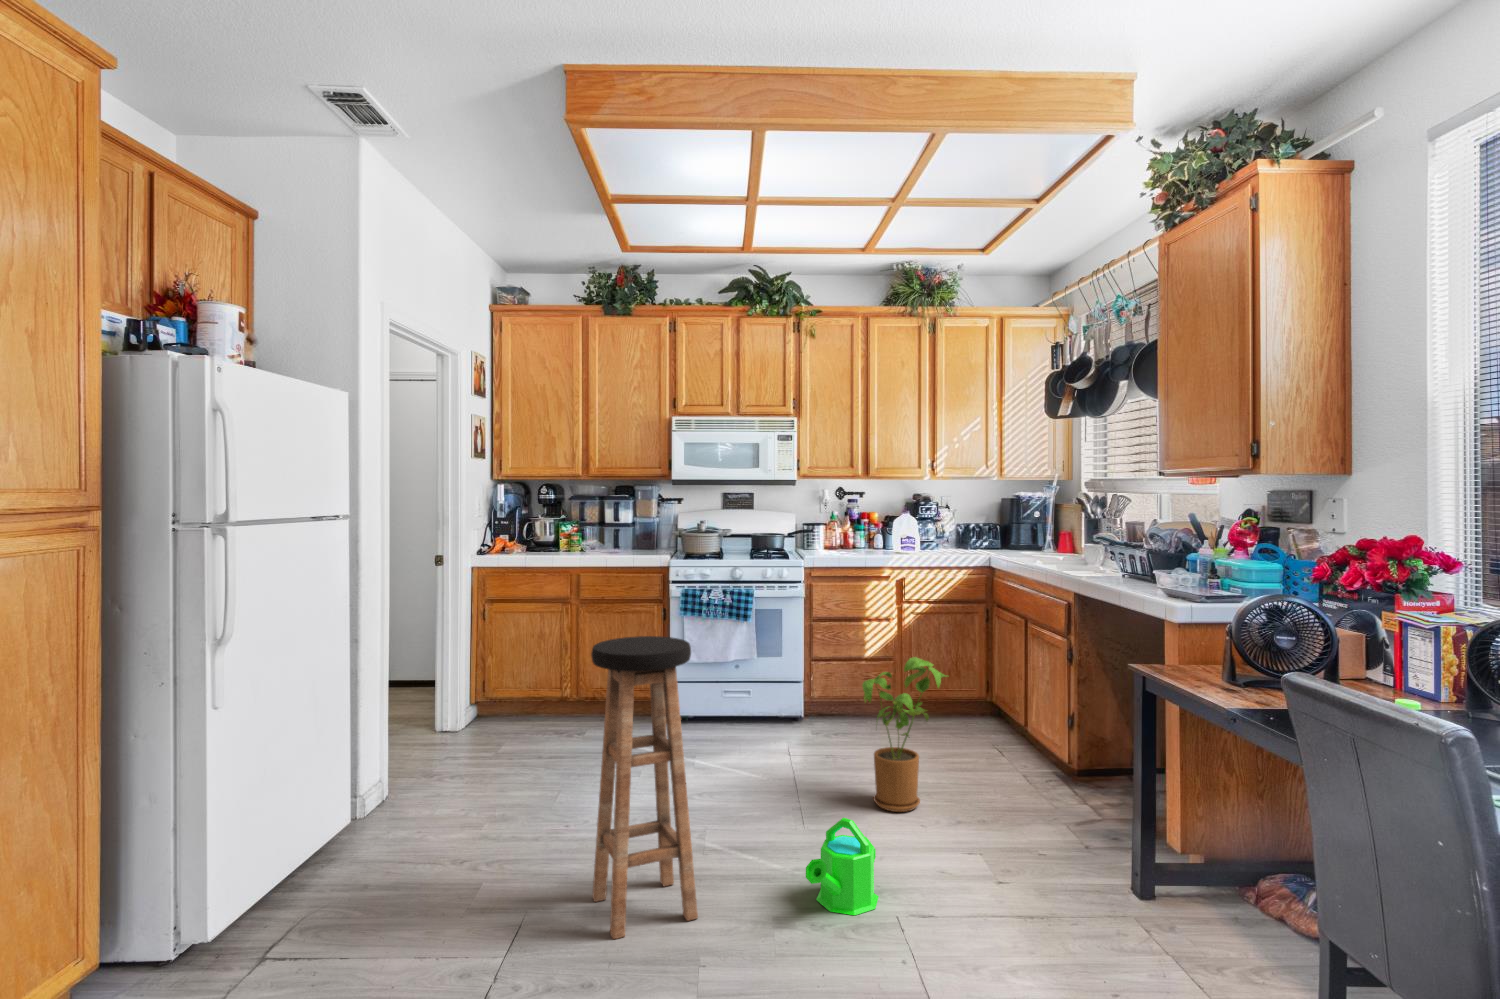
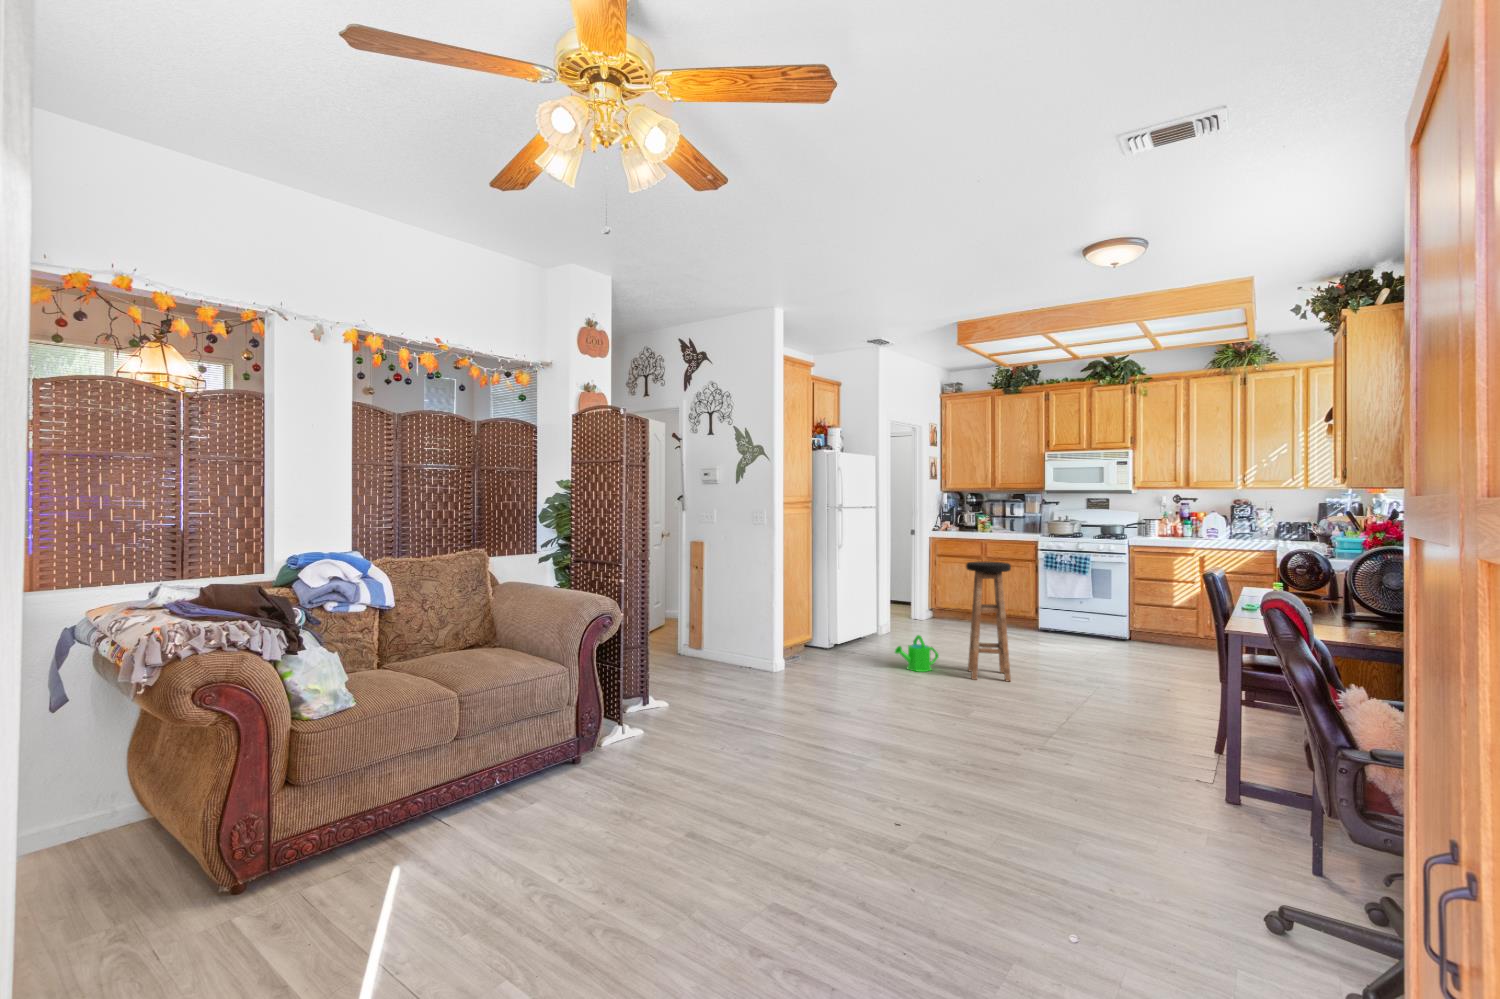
house plant: present [862,657,947,812] -> none [1132,591,1188,676]
watering can: present [806,818,879,915] -> present [895,635,939,672]

